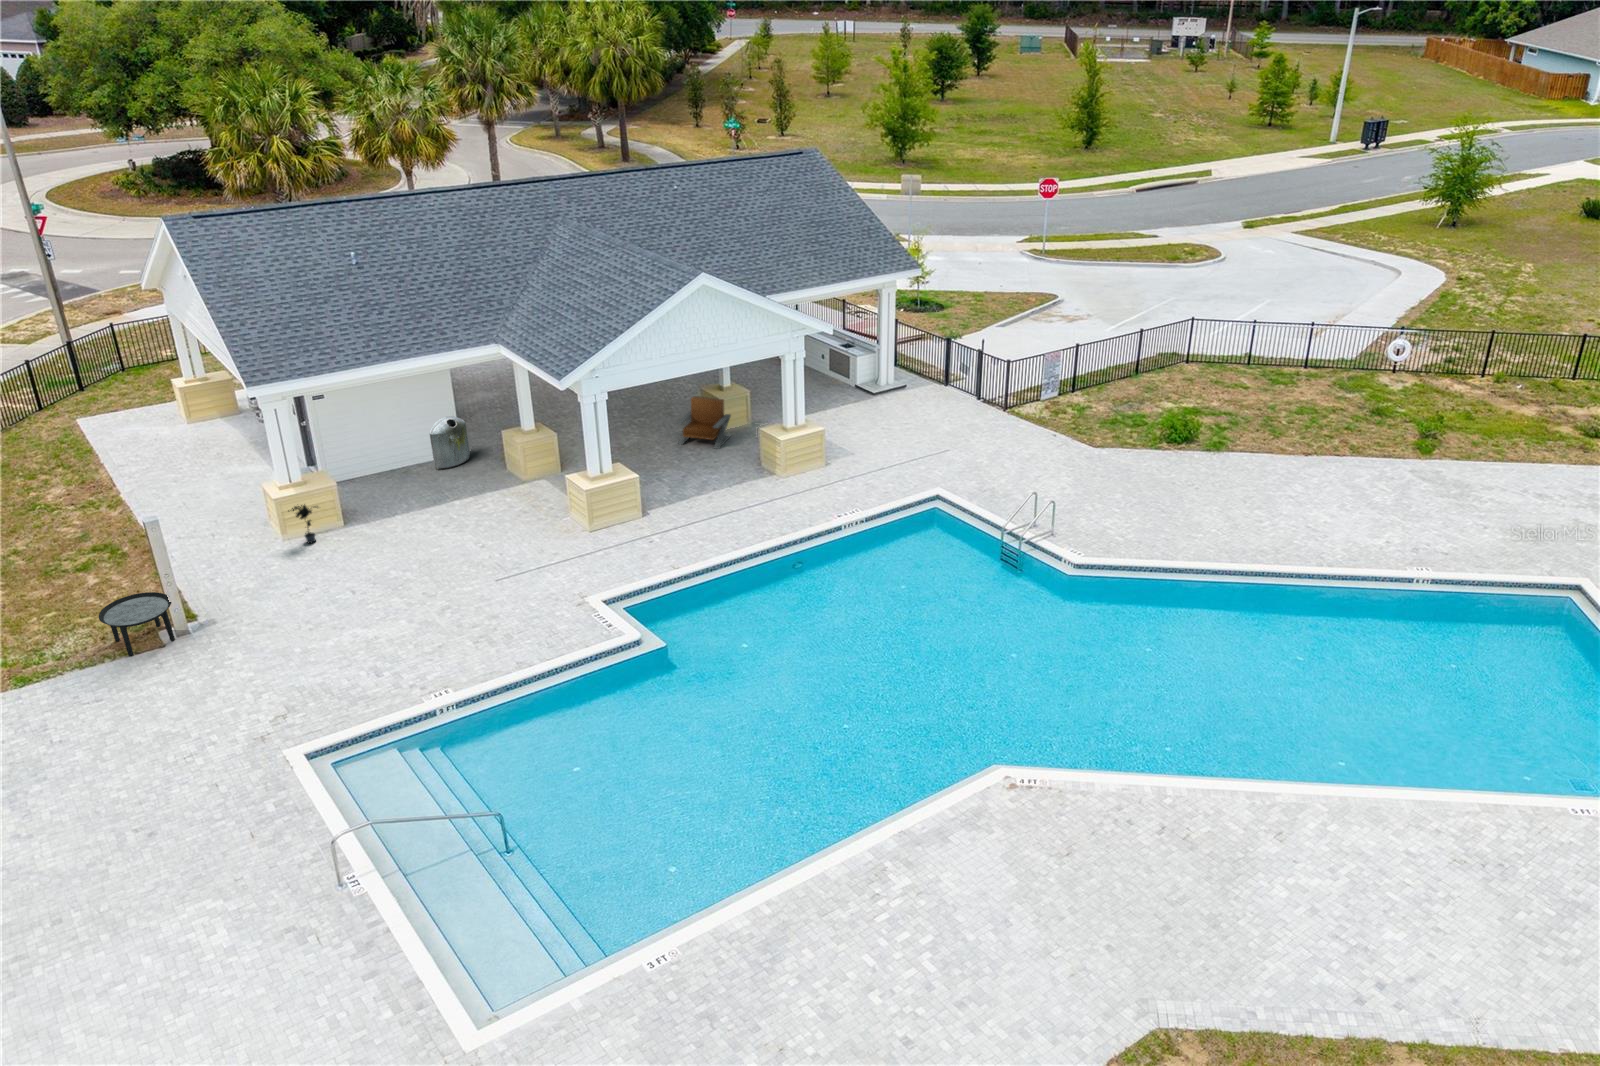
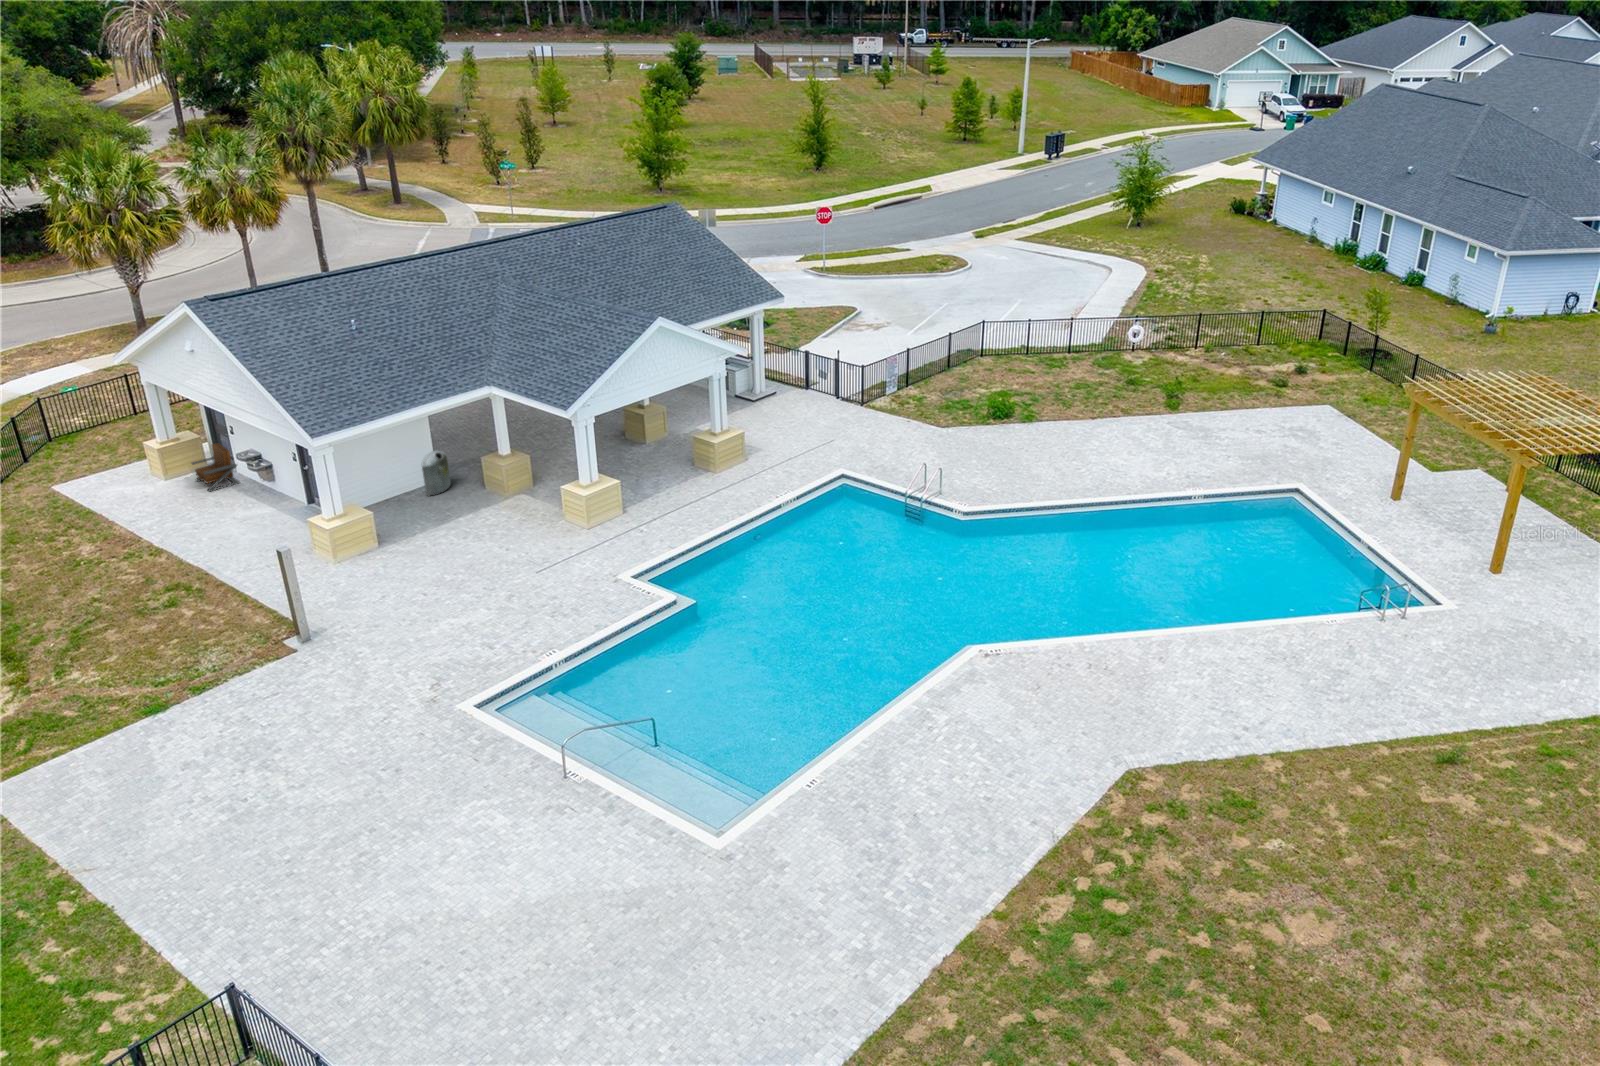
lounge chair: present [677,396,731,449] -> present [192,443,239,492]
potted plant: present [288,504,318,543] -> none [343,531,369,564]
round table: present [99,592,175,657] -> none [242,611,302,663]

